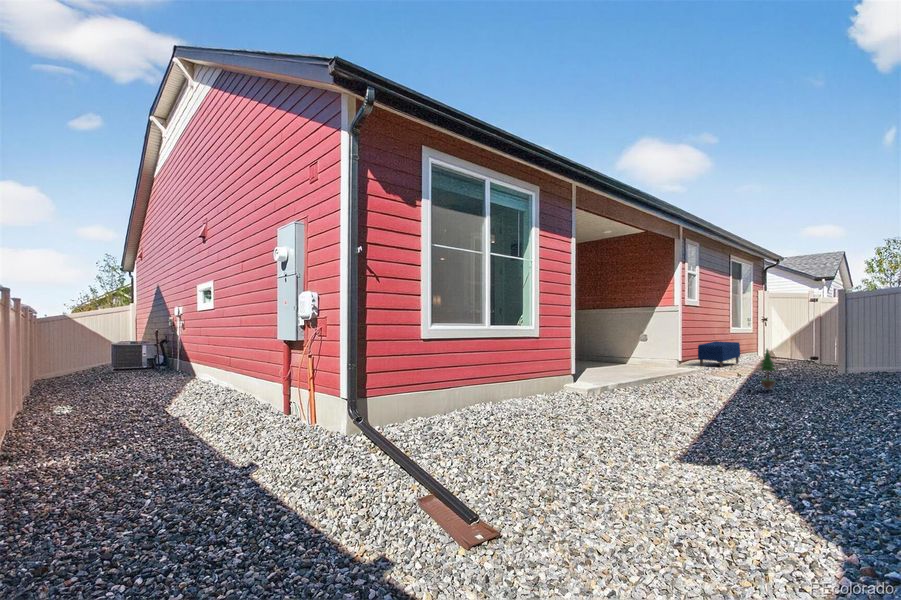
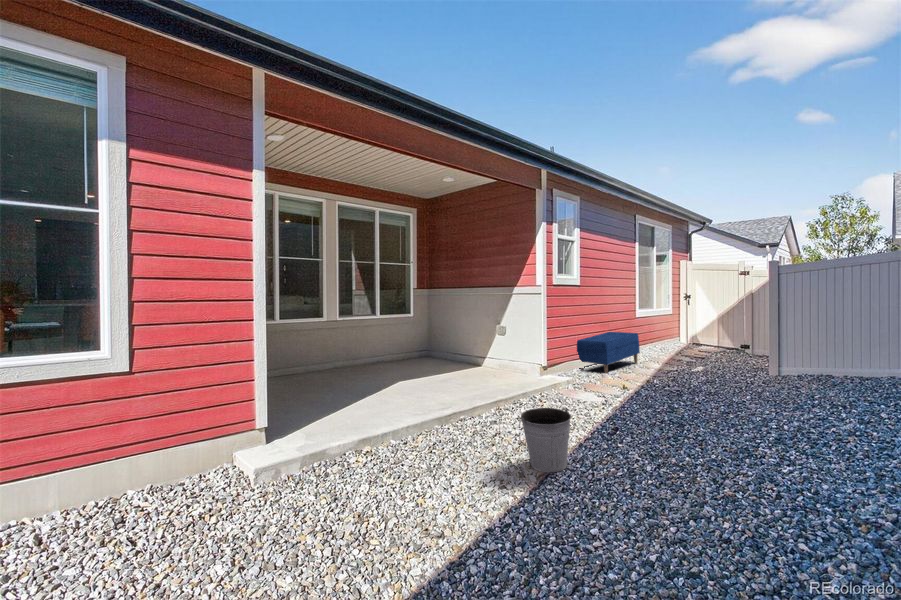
potted tree: present [760,349,776,390] -> none [600,371,634,458]
bucket: none [719,365,748,393] -> present [519,408,571,472]

